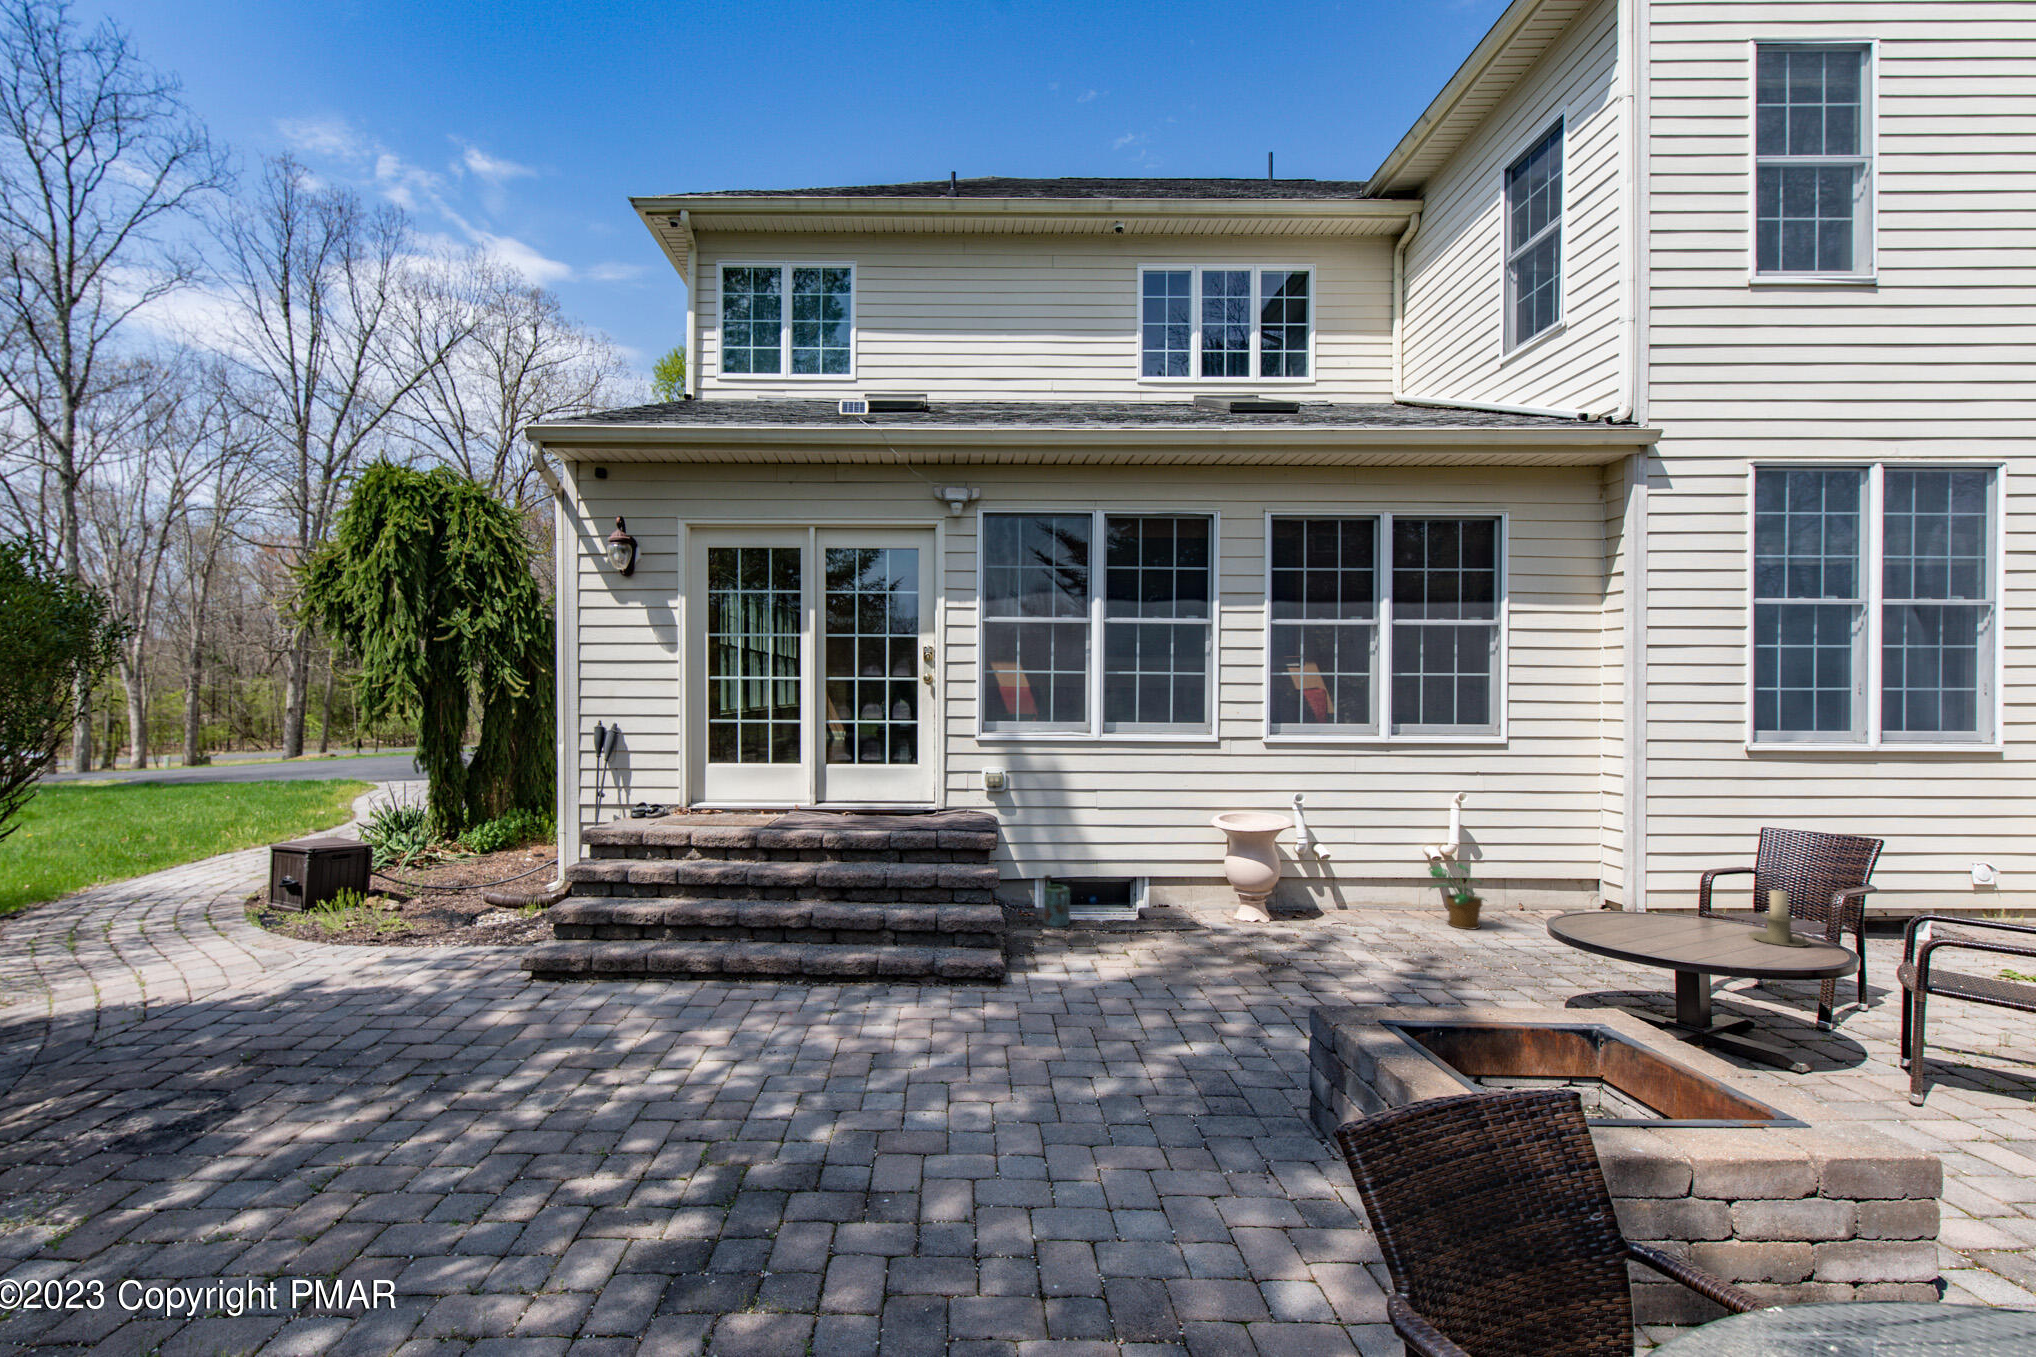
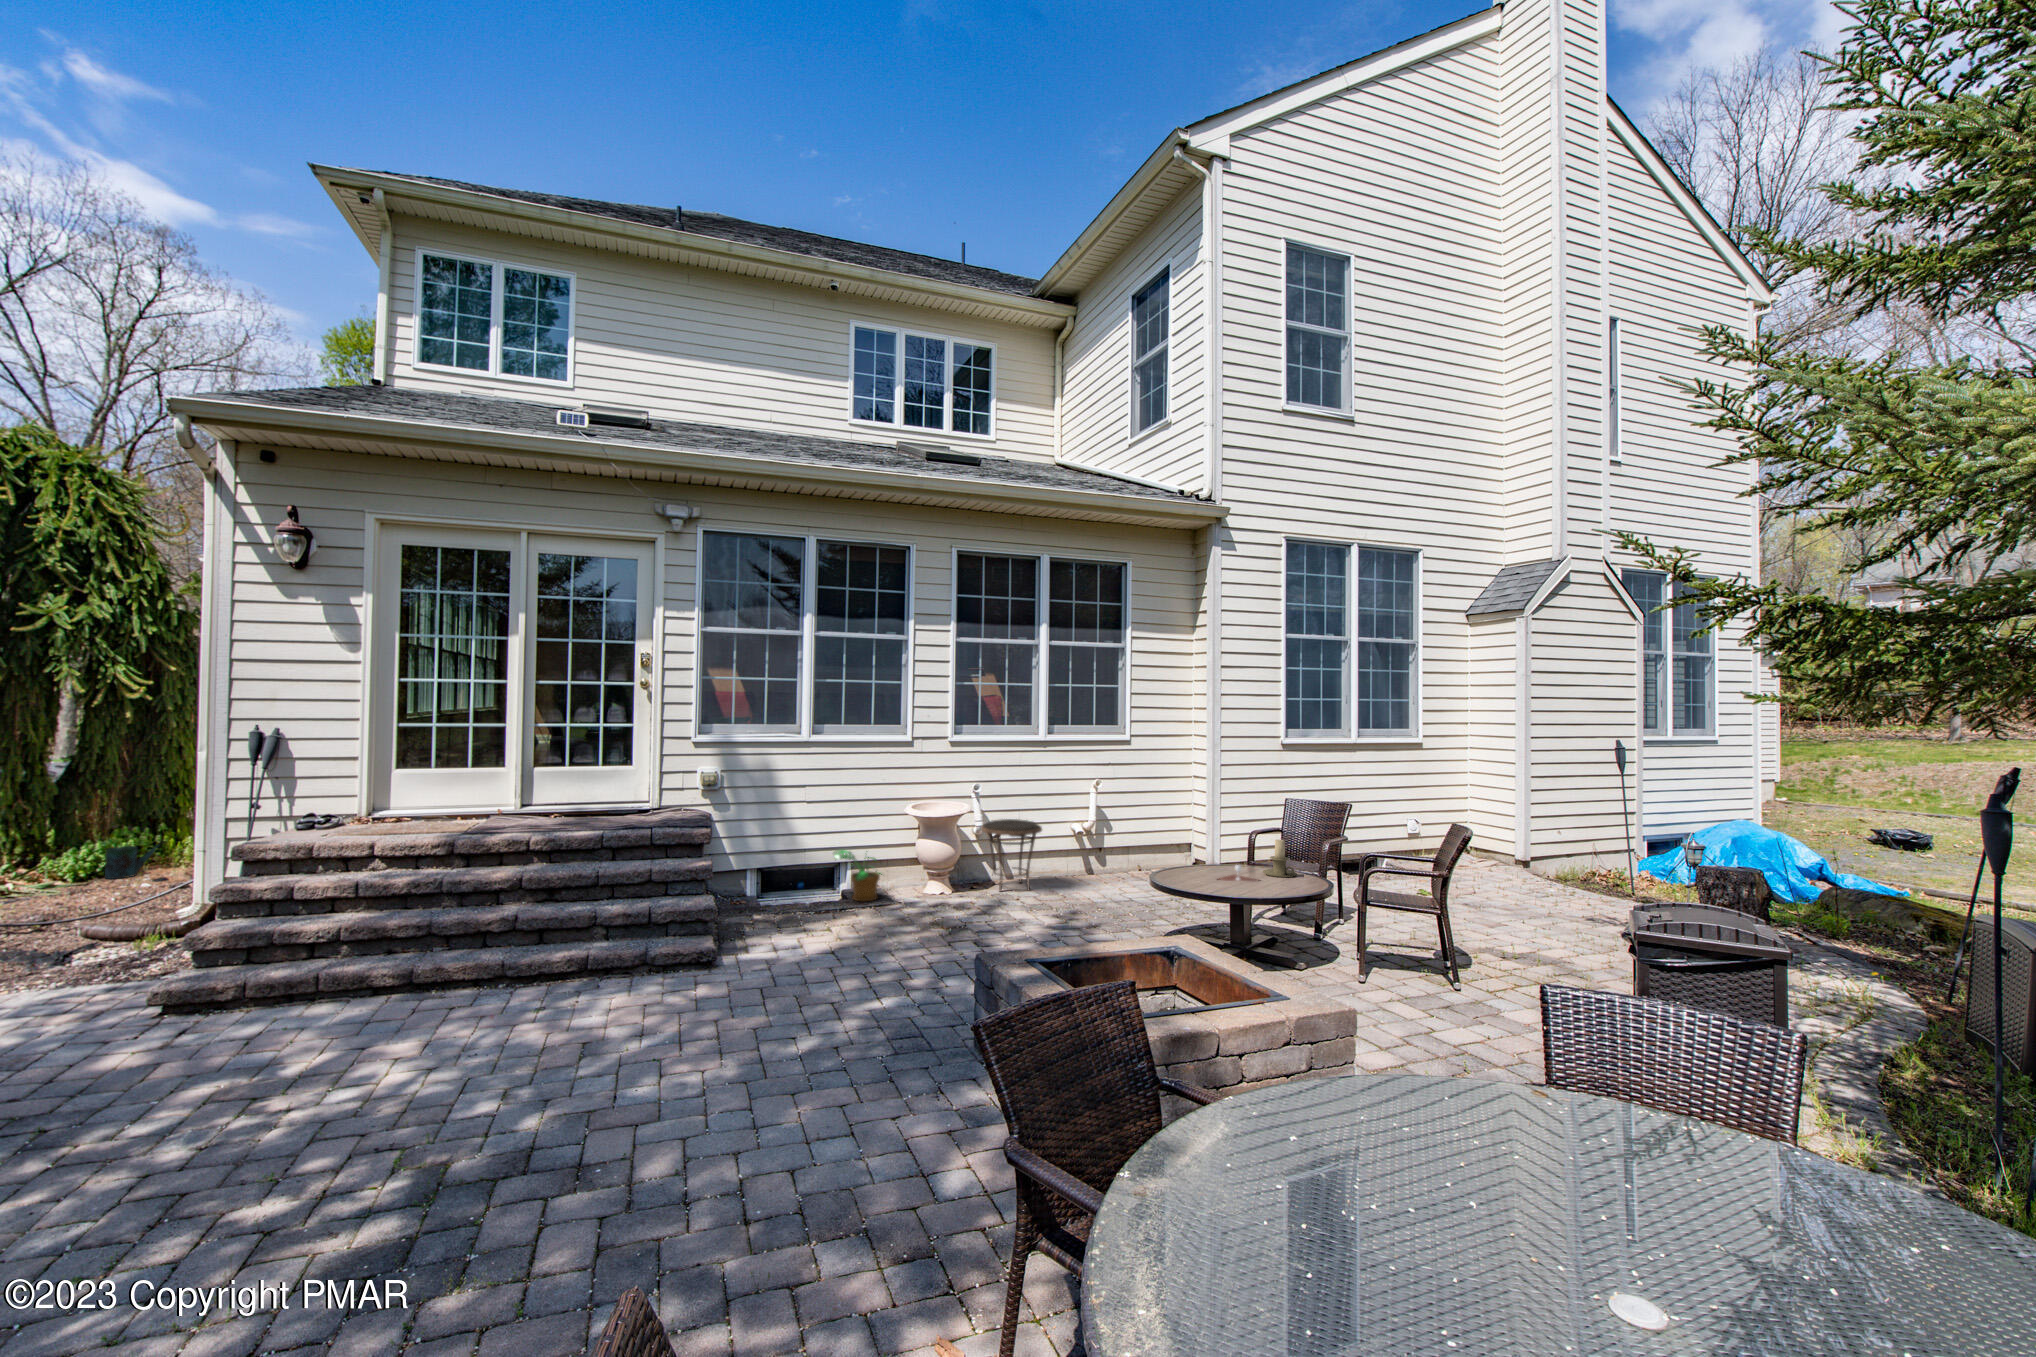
side table: none [1305,839,1387,929] -> present [981,819,1042,891]
potted plant: present [1429,863,1487,930] -> present [834,849,882,901]
watering can: present [1044,875,1070,927] -> present [105,840,165,879]
wine glass: none [1672,923,1751,953] -> present [1219,865,1257,881]

